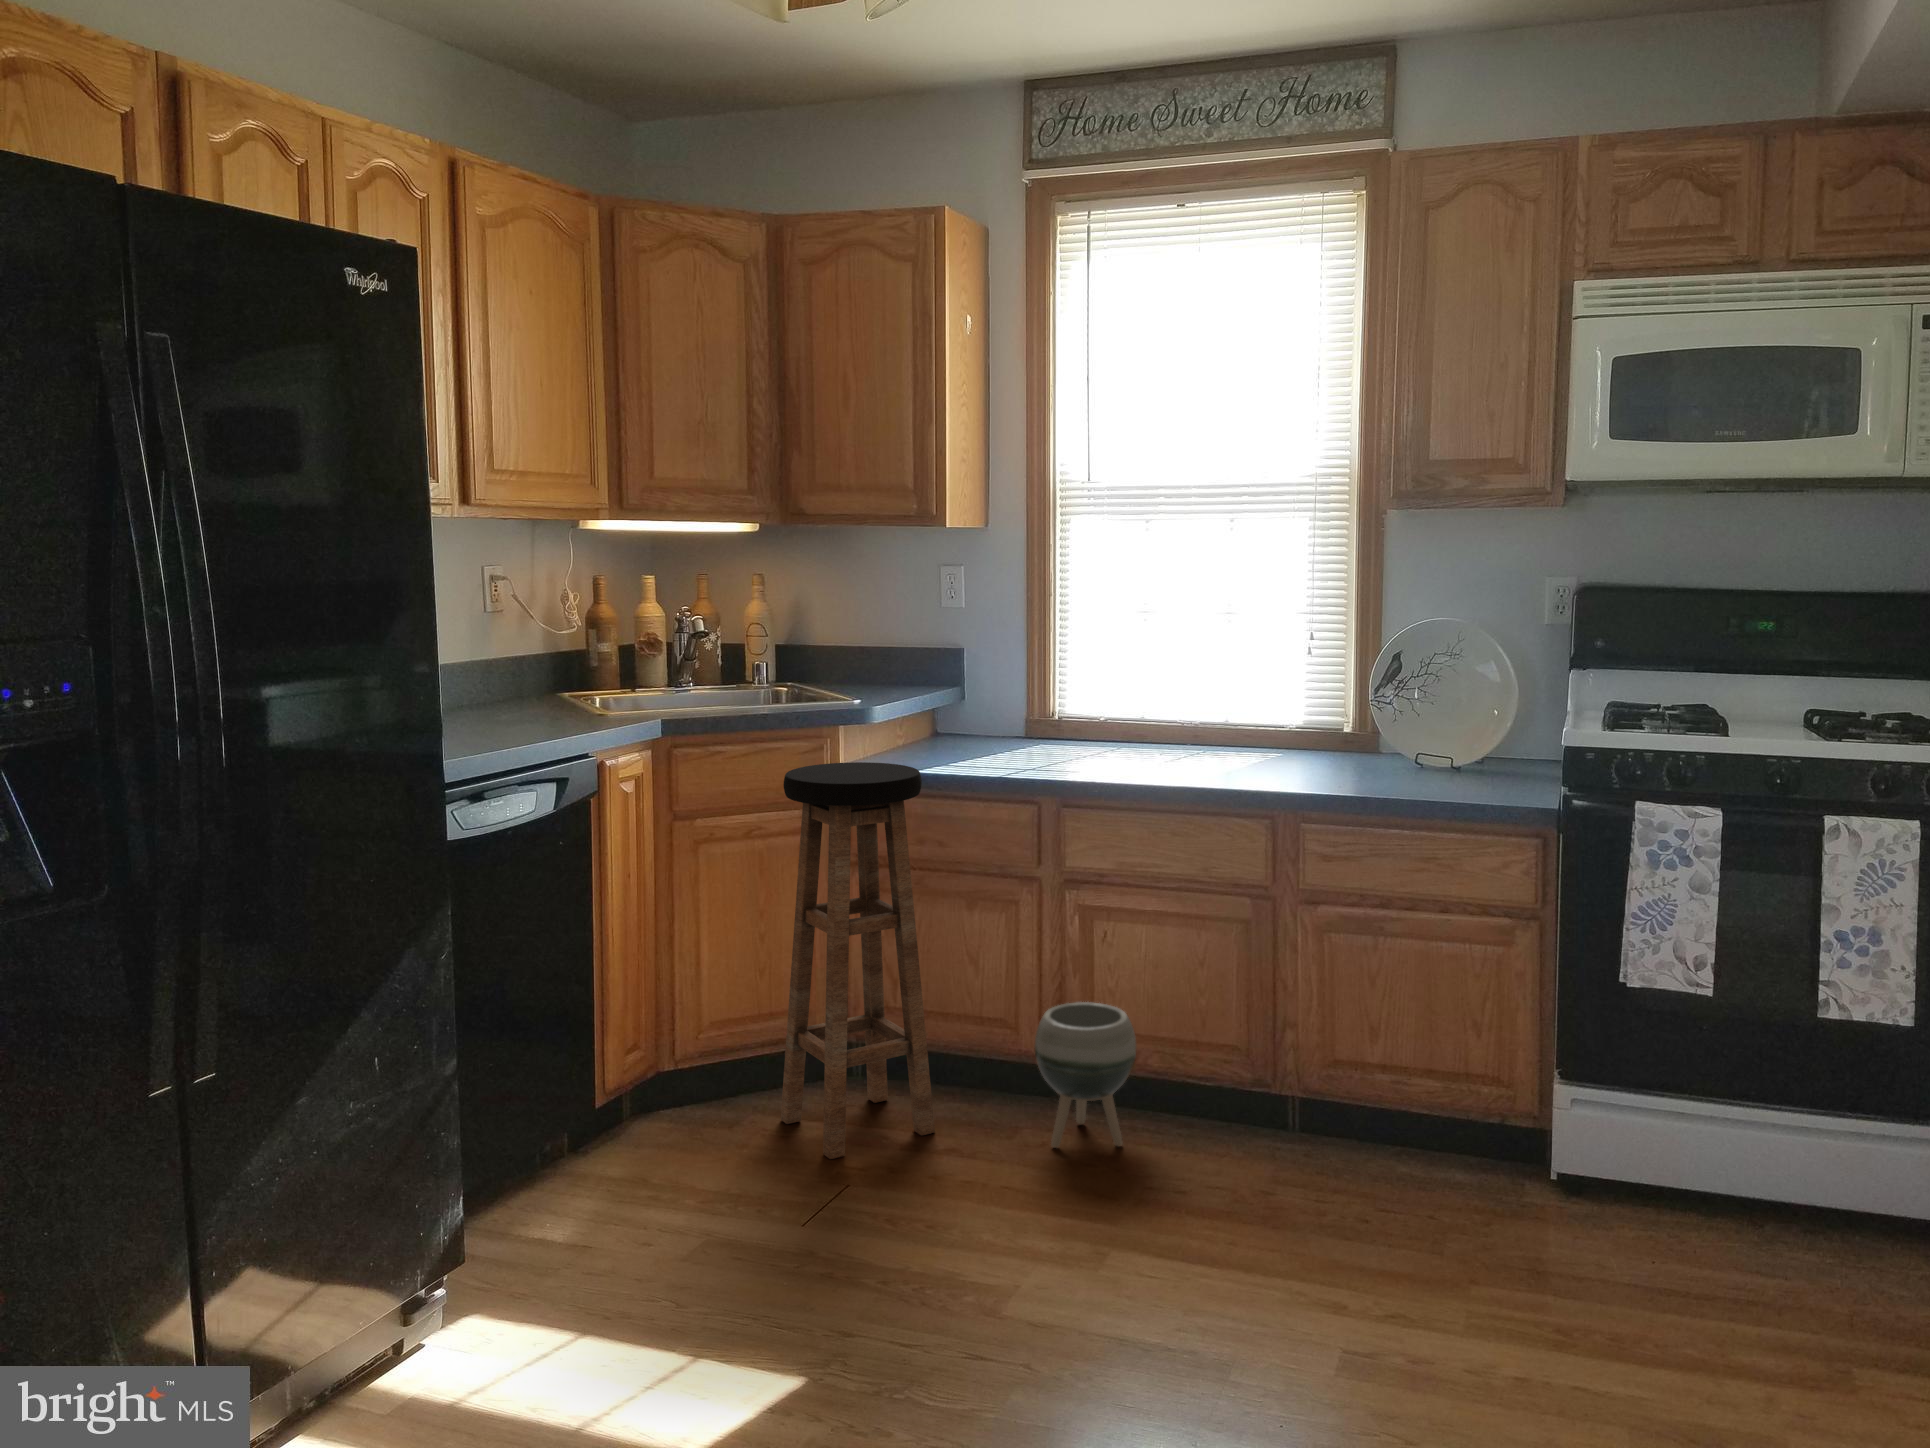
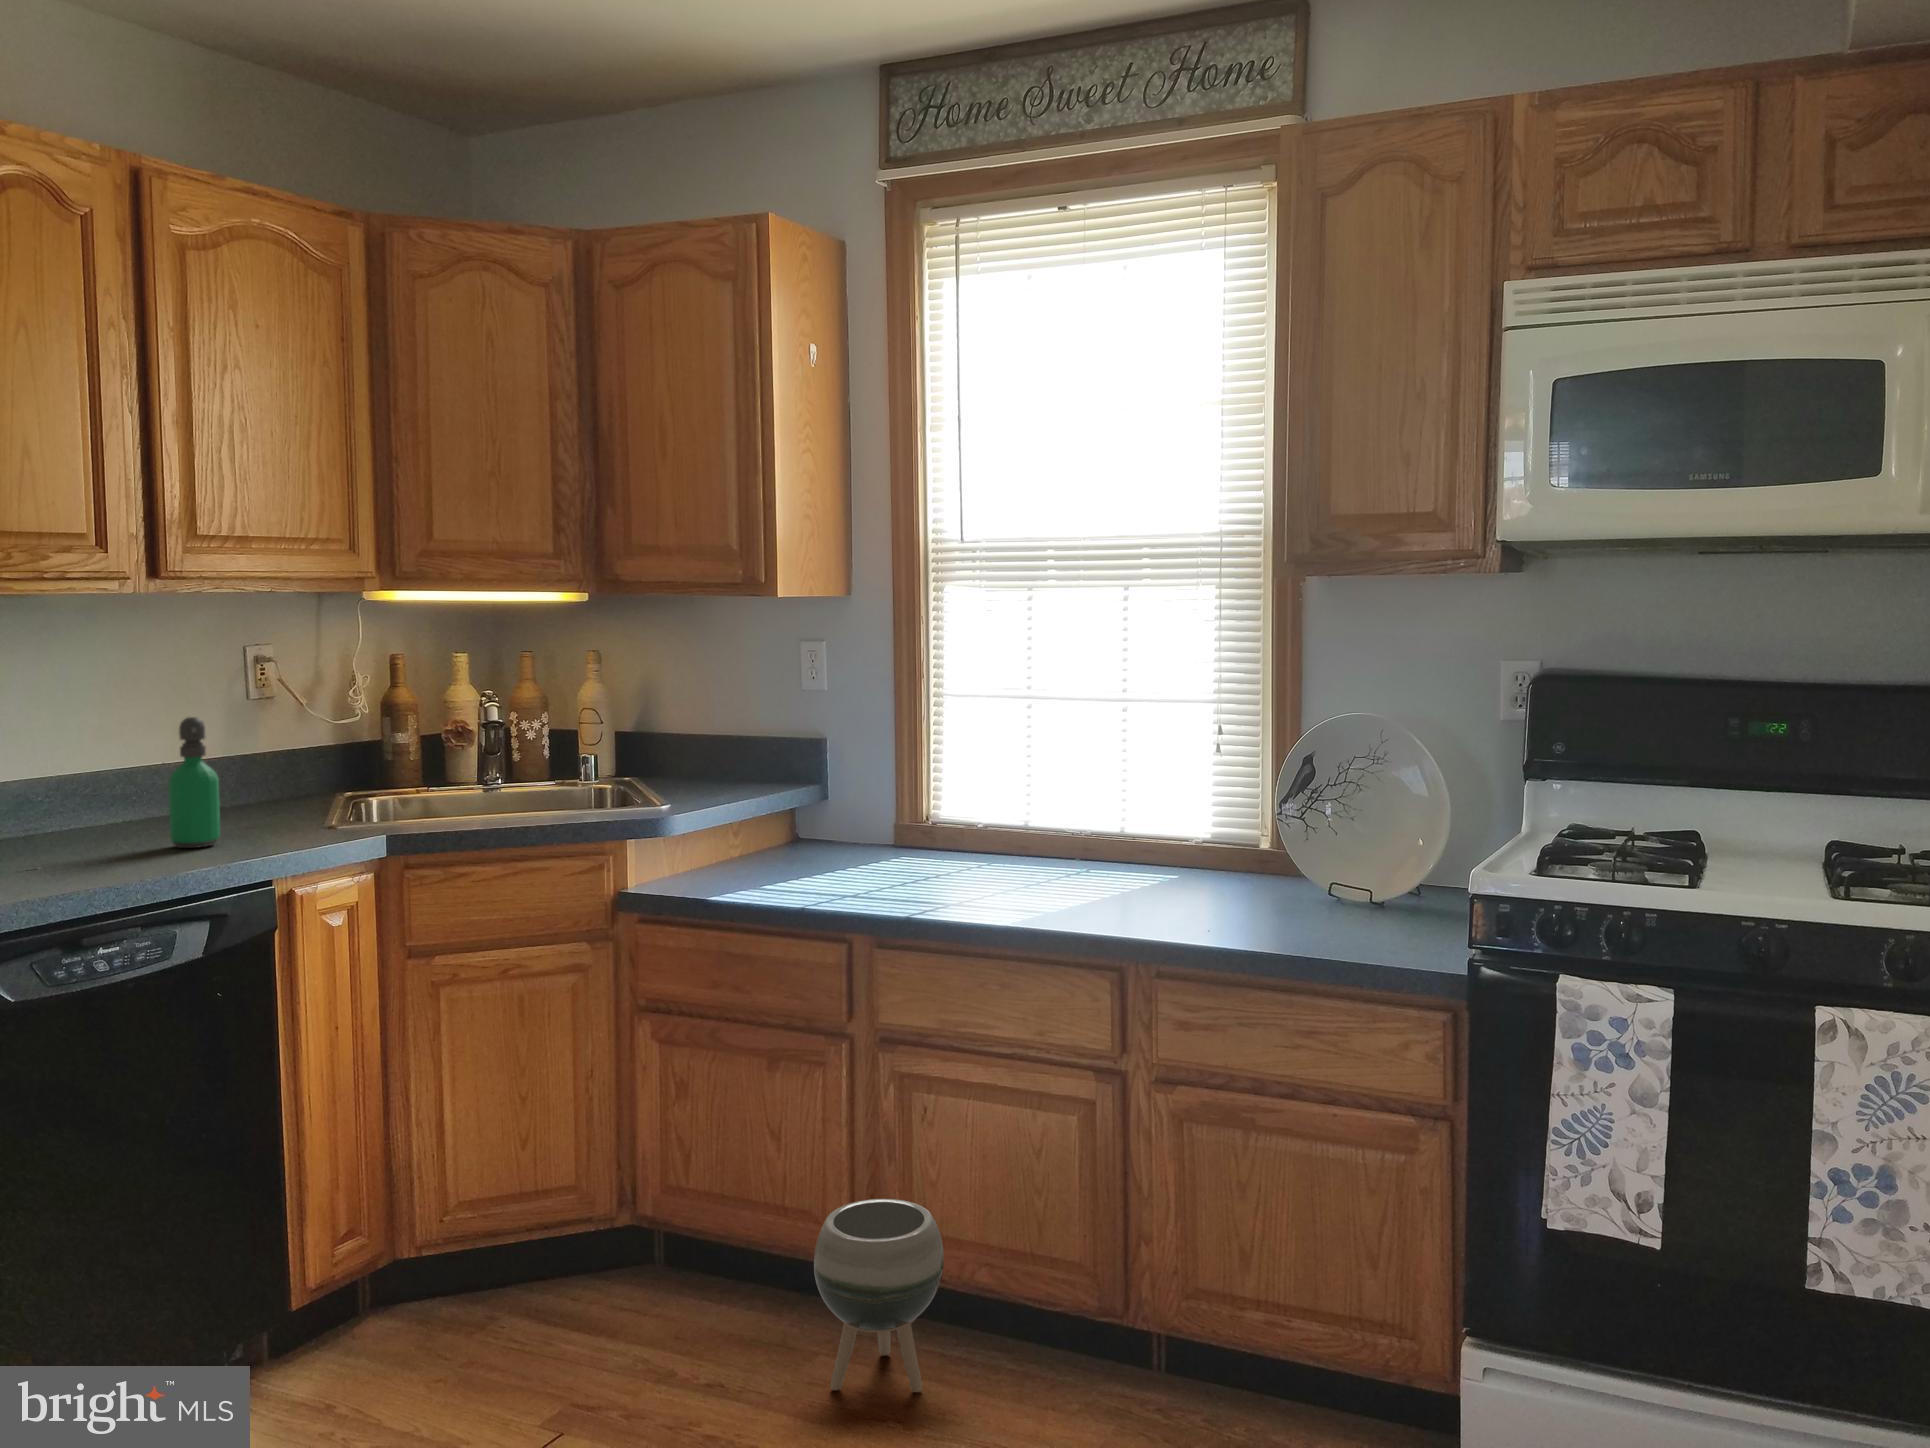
soap dispenser: none [504,625,544,732] -> present [169,717,220,848]
bar stool: present [781,762,935,1159] -> none [513,886,699,1393]

